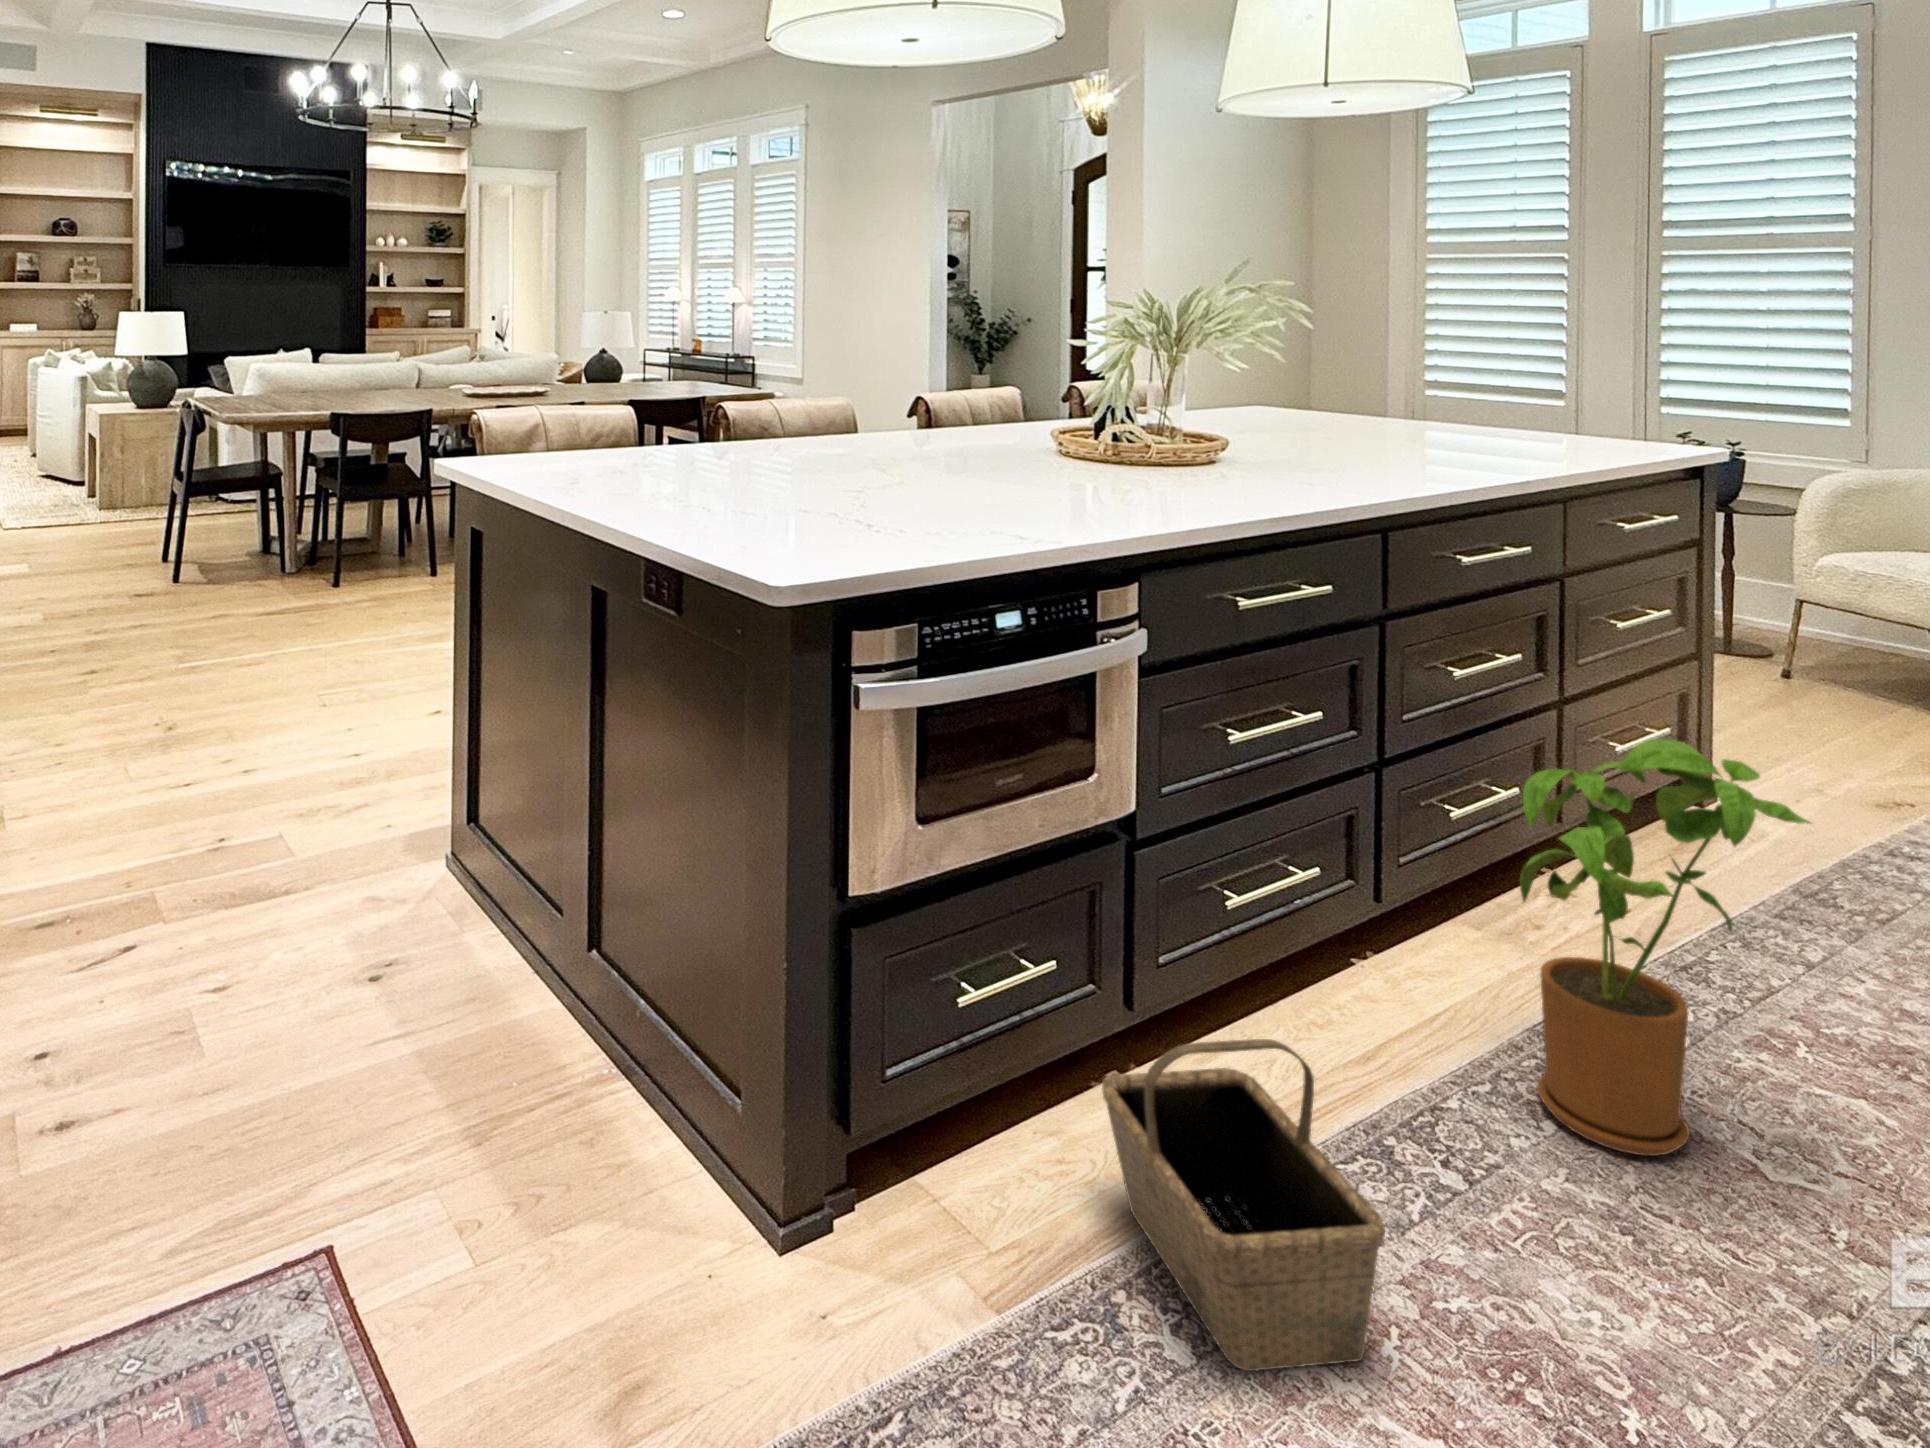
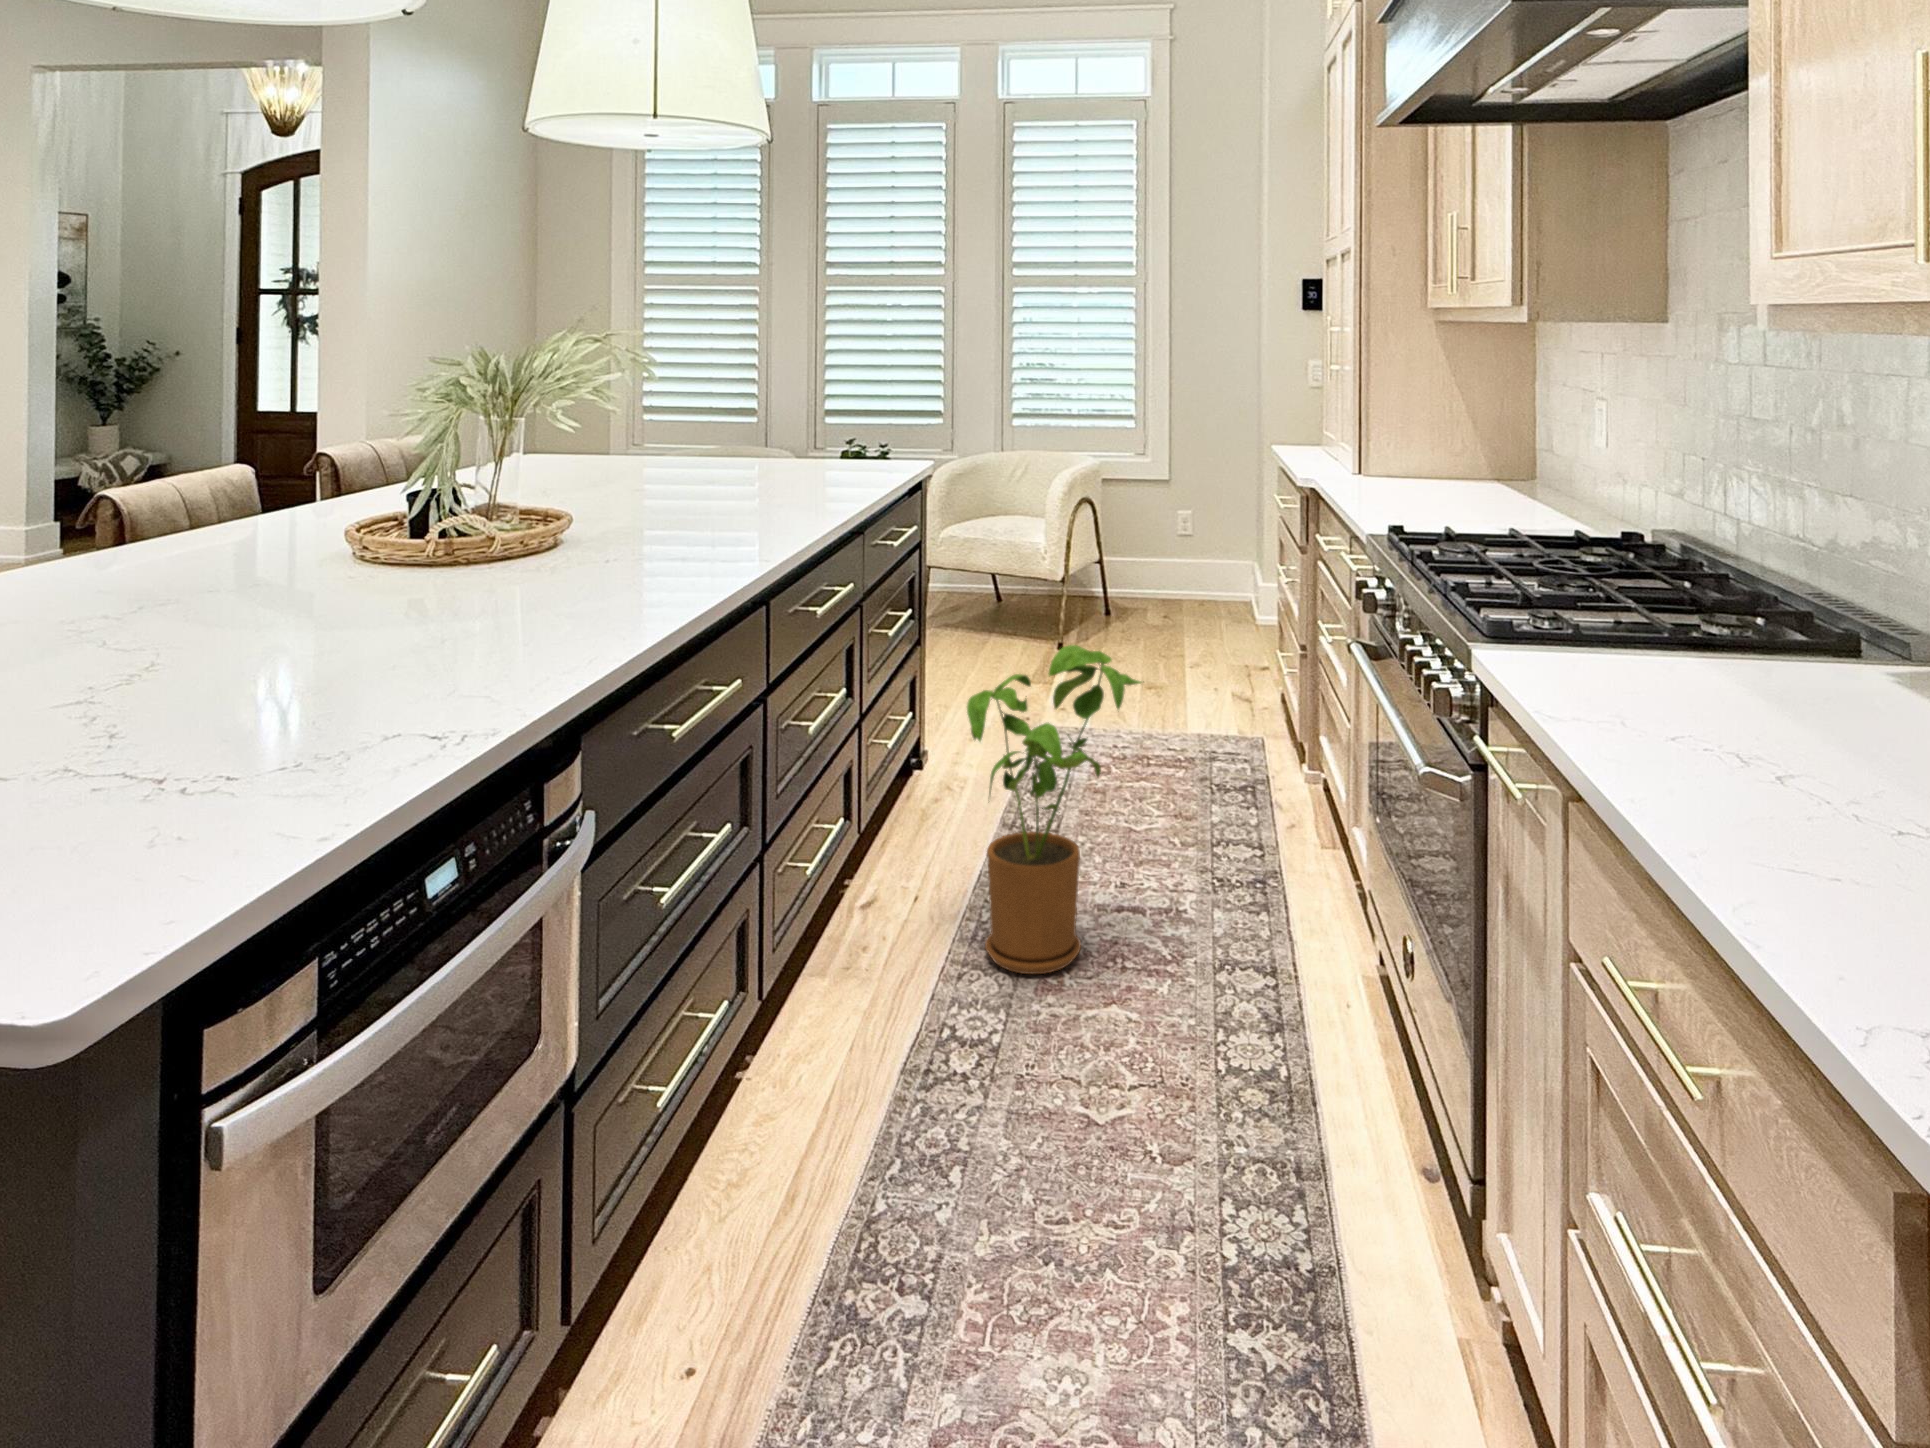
basket: present [1102,1039,1385,1371] -> none [772,982,1040,1287]

